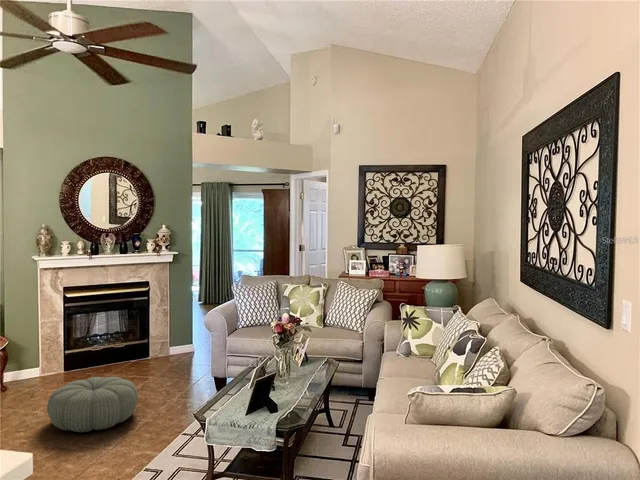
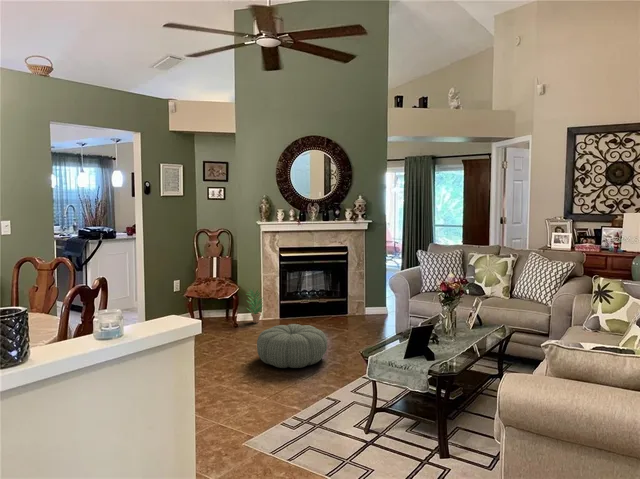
potted plant: none [19,337,45,380] -> present [247,289,262,323]

